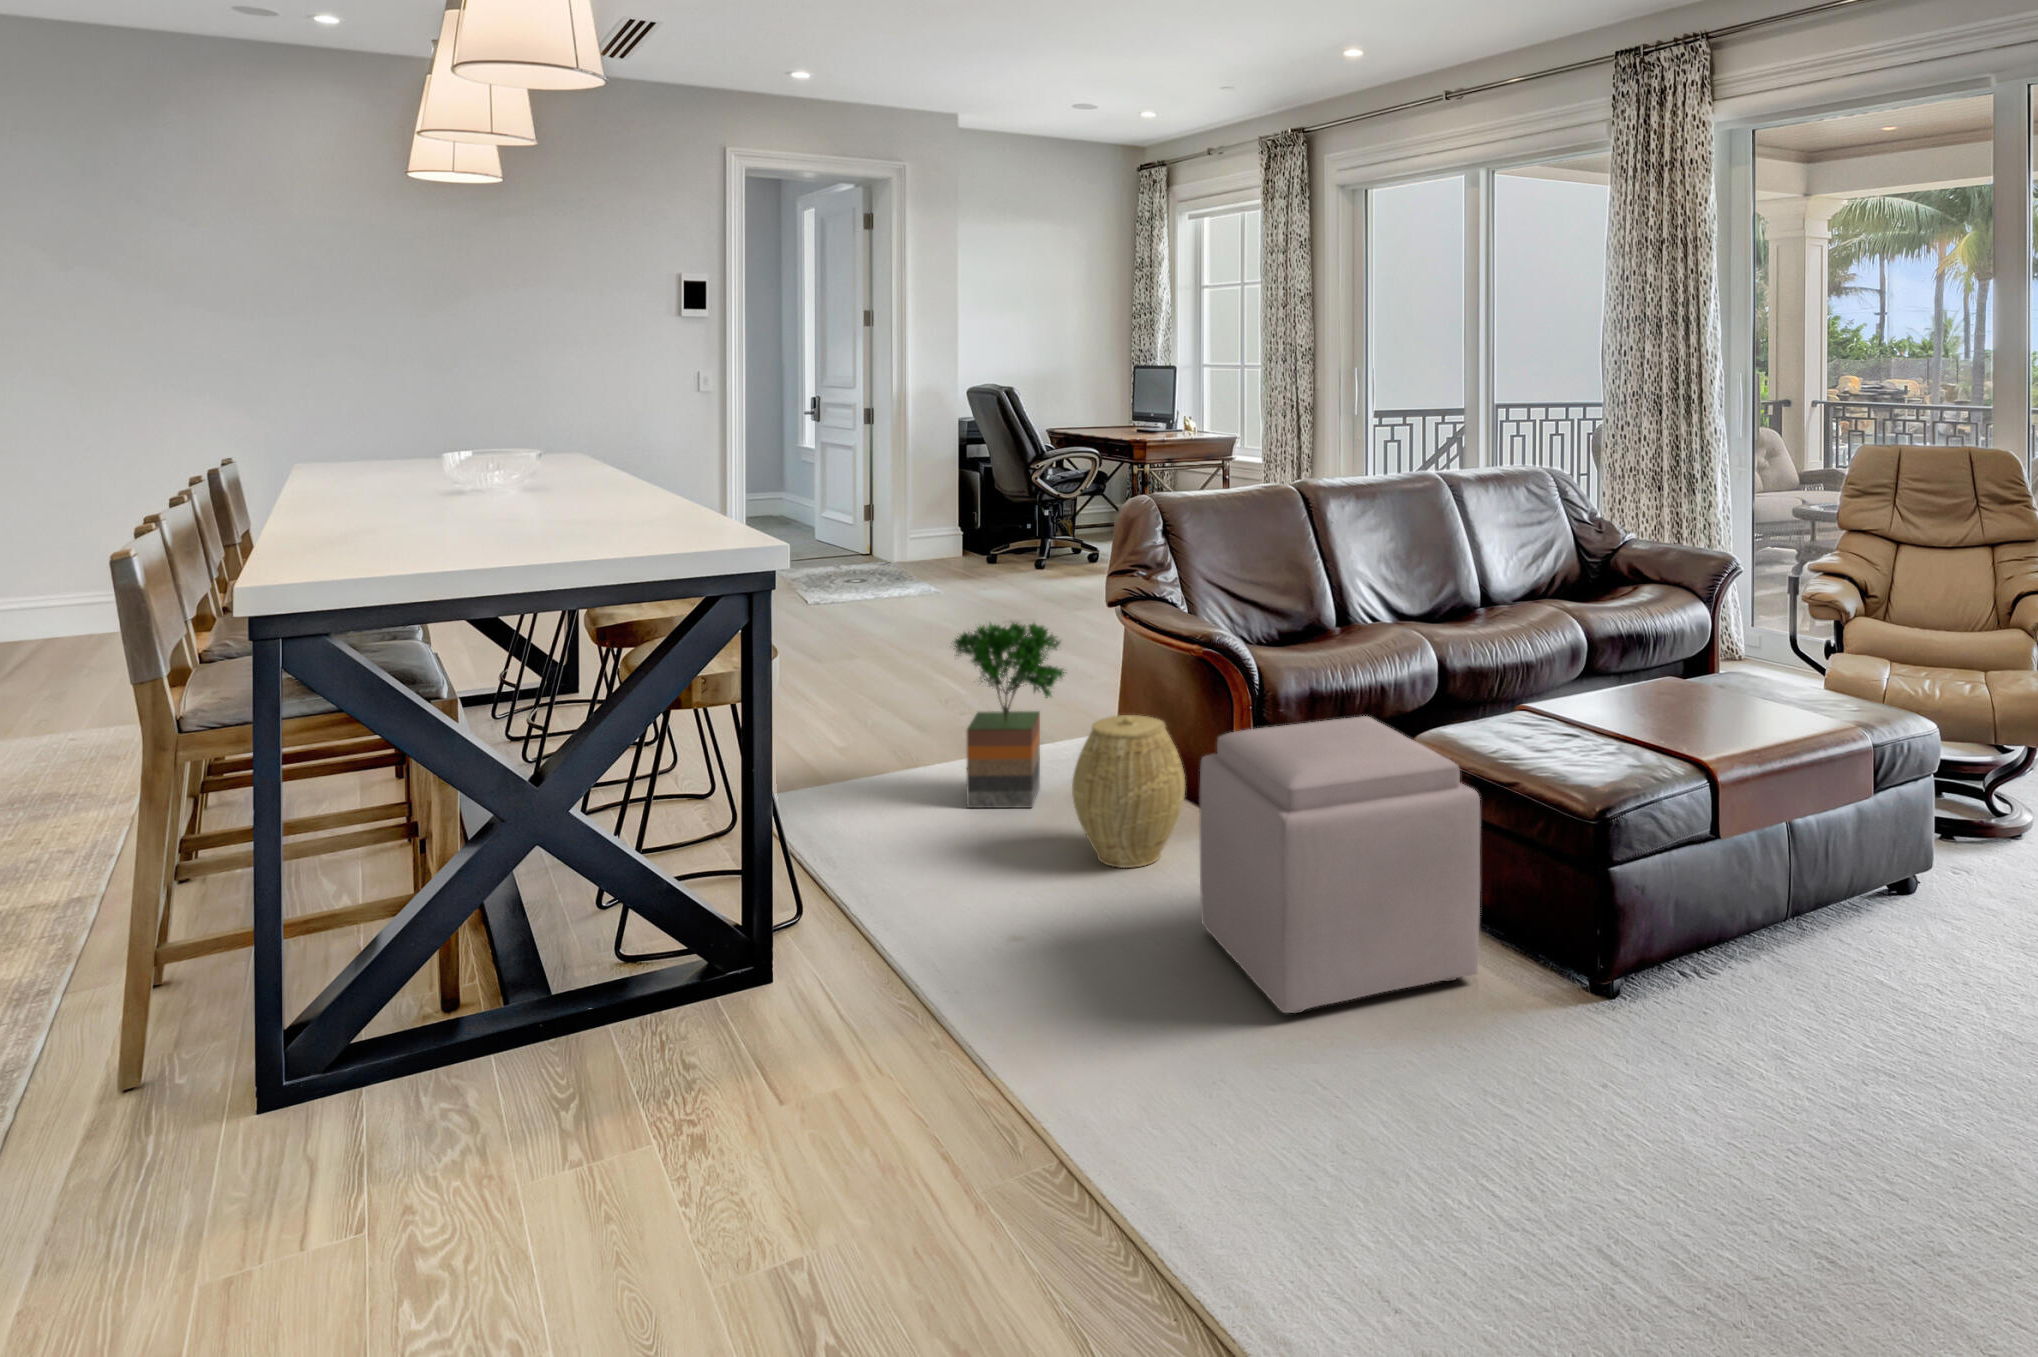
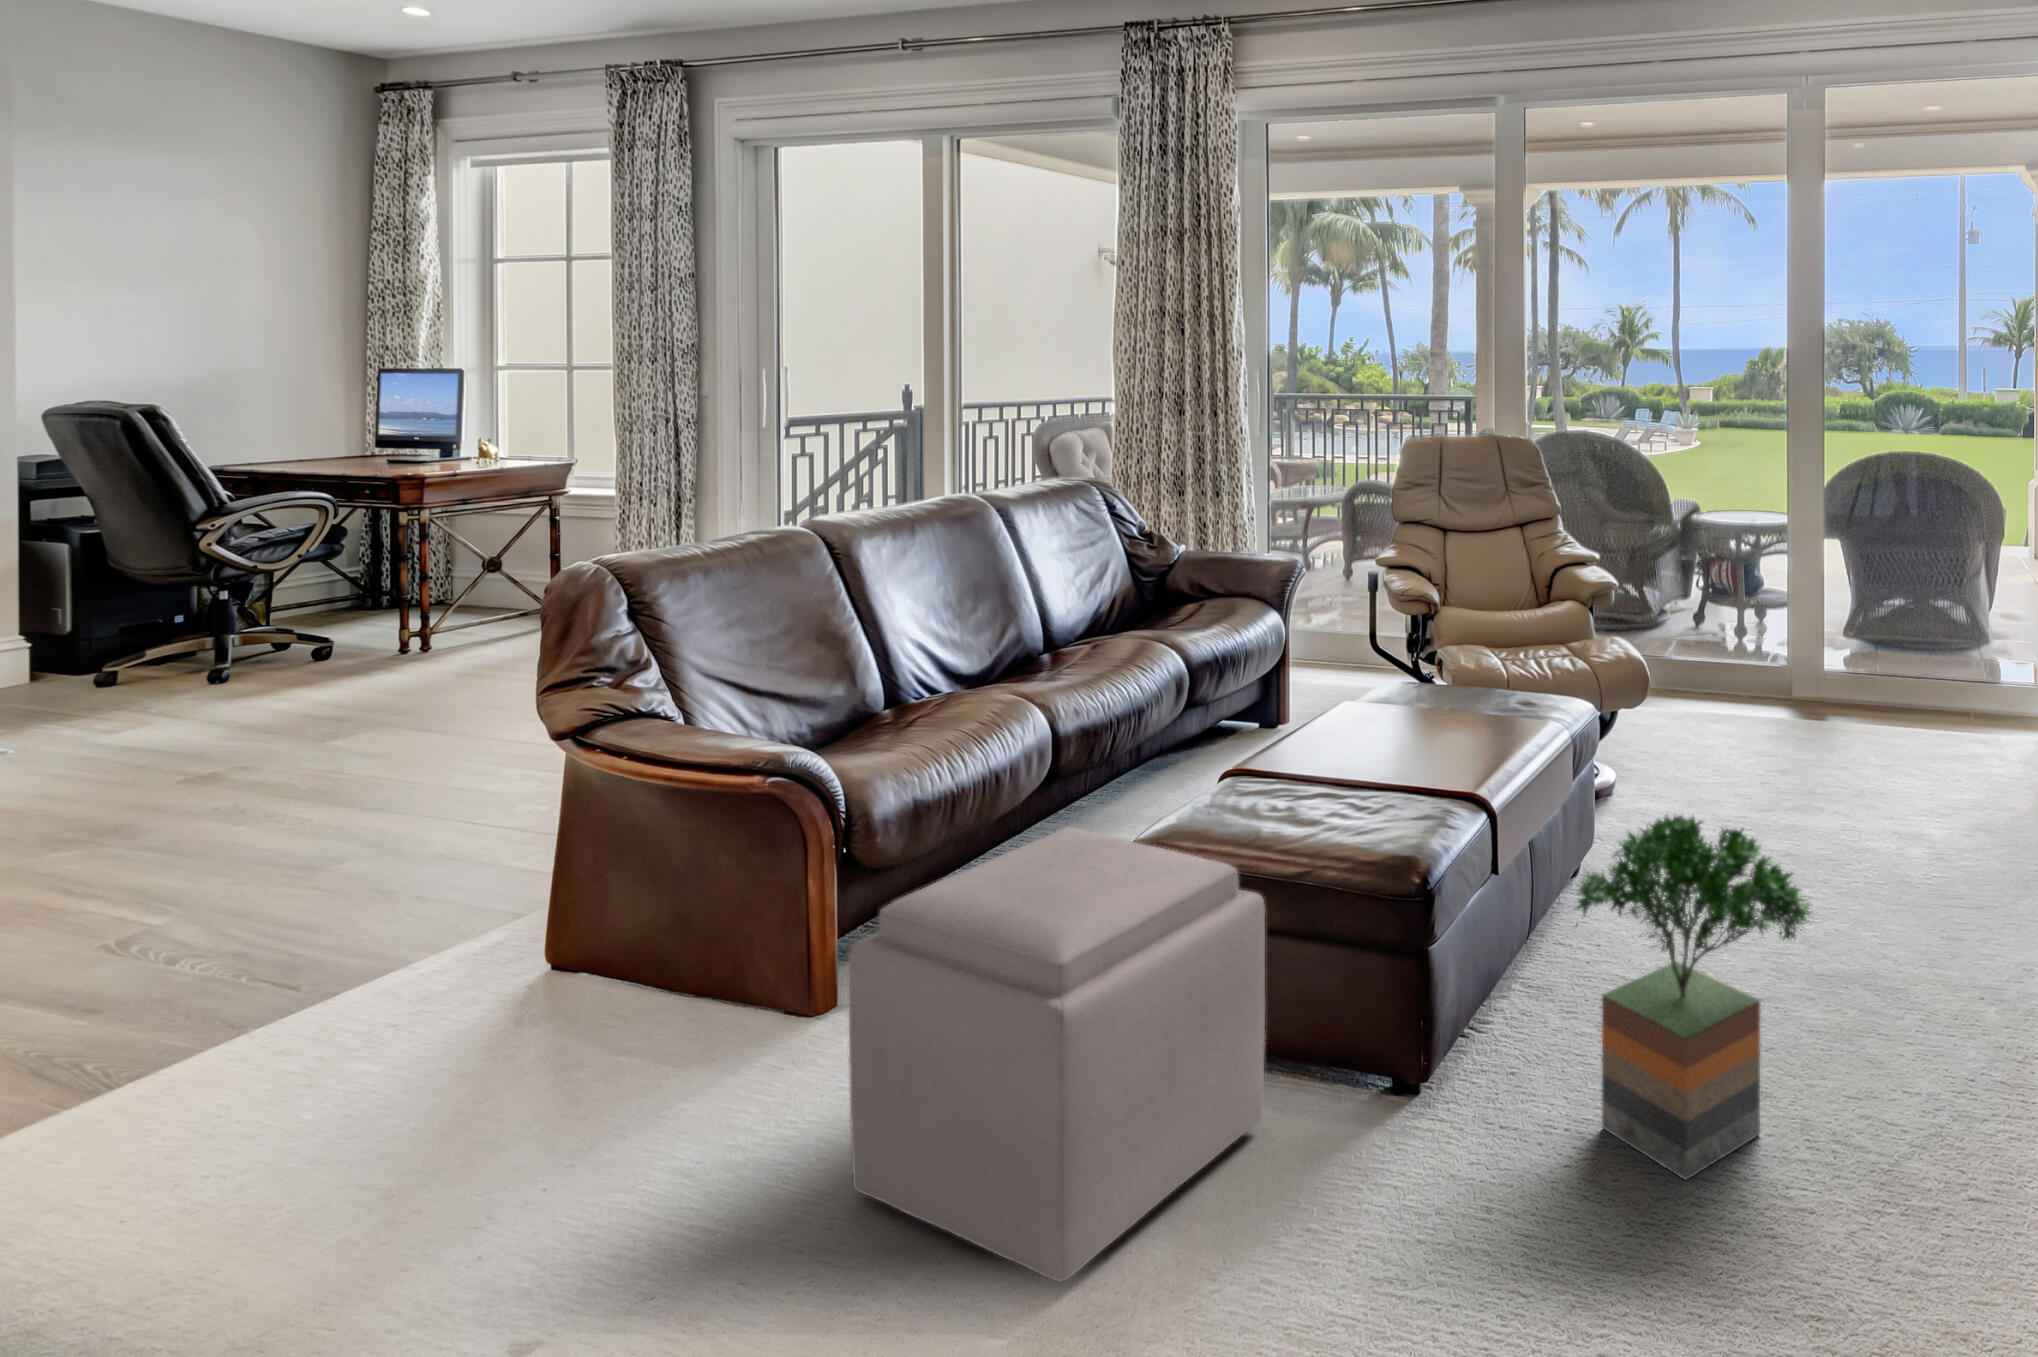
potted tree: present [954,621,1065,808] -> present [1574,815,1812,1180]
woven basket: present [1072,715,1185,868] -> none [552,896,755,1145]

